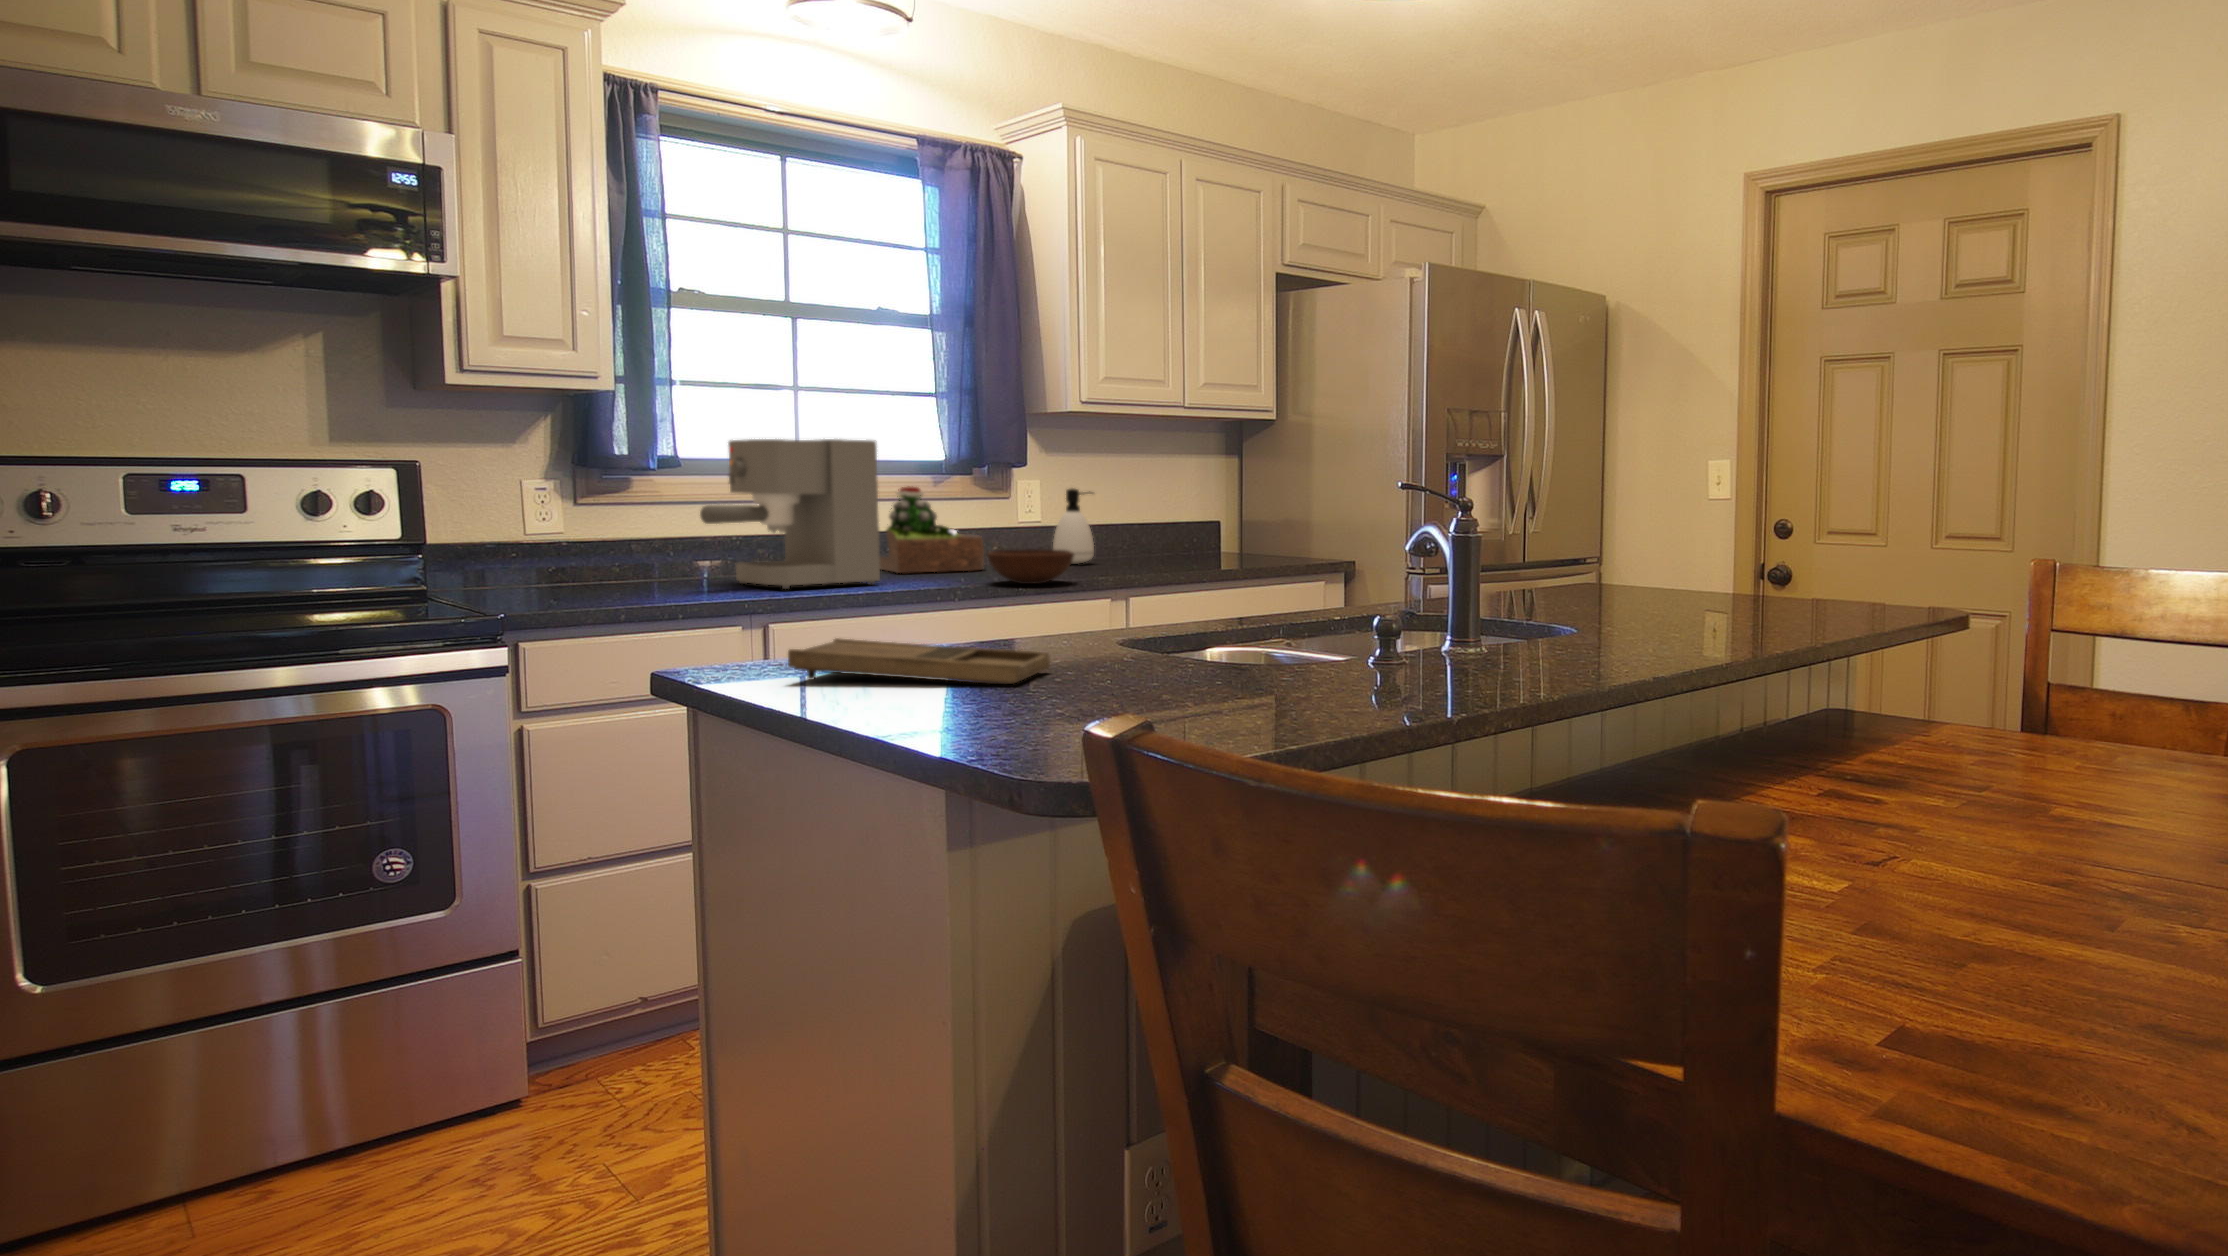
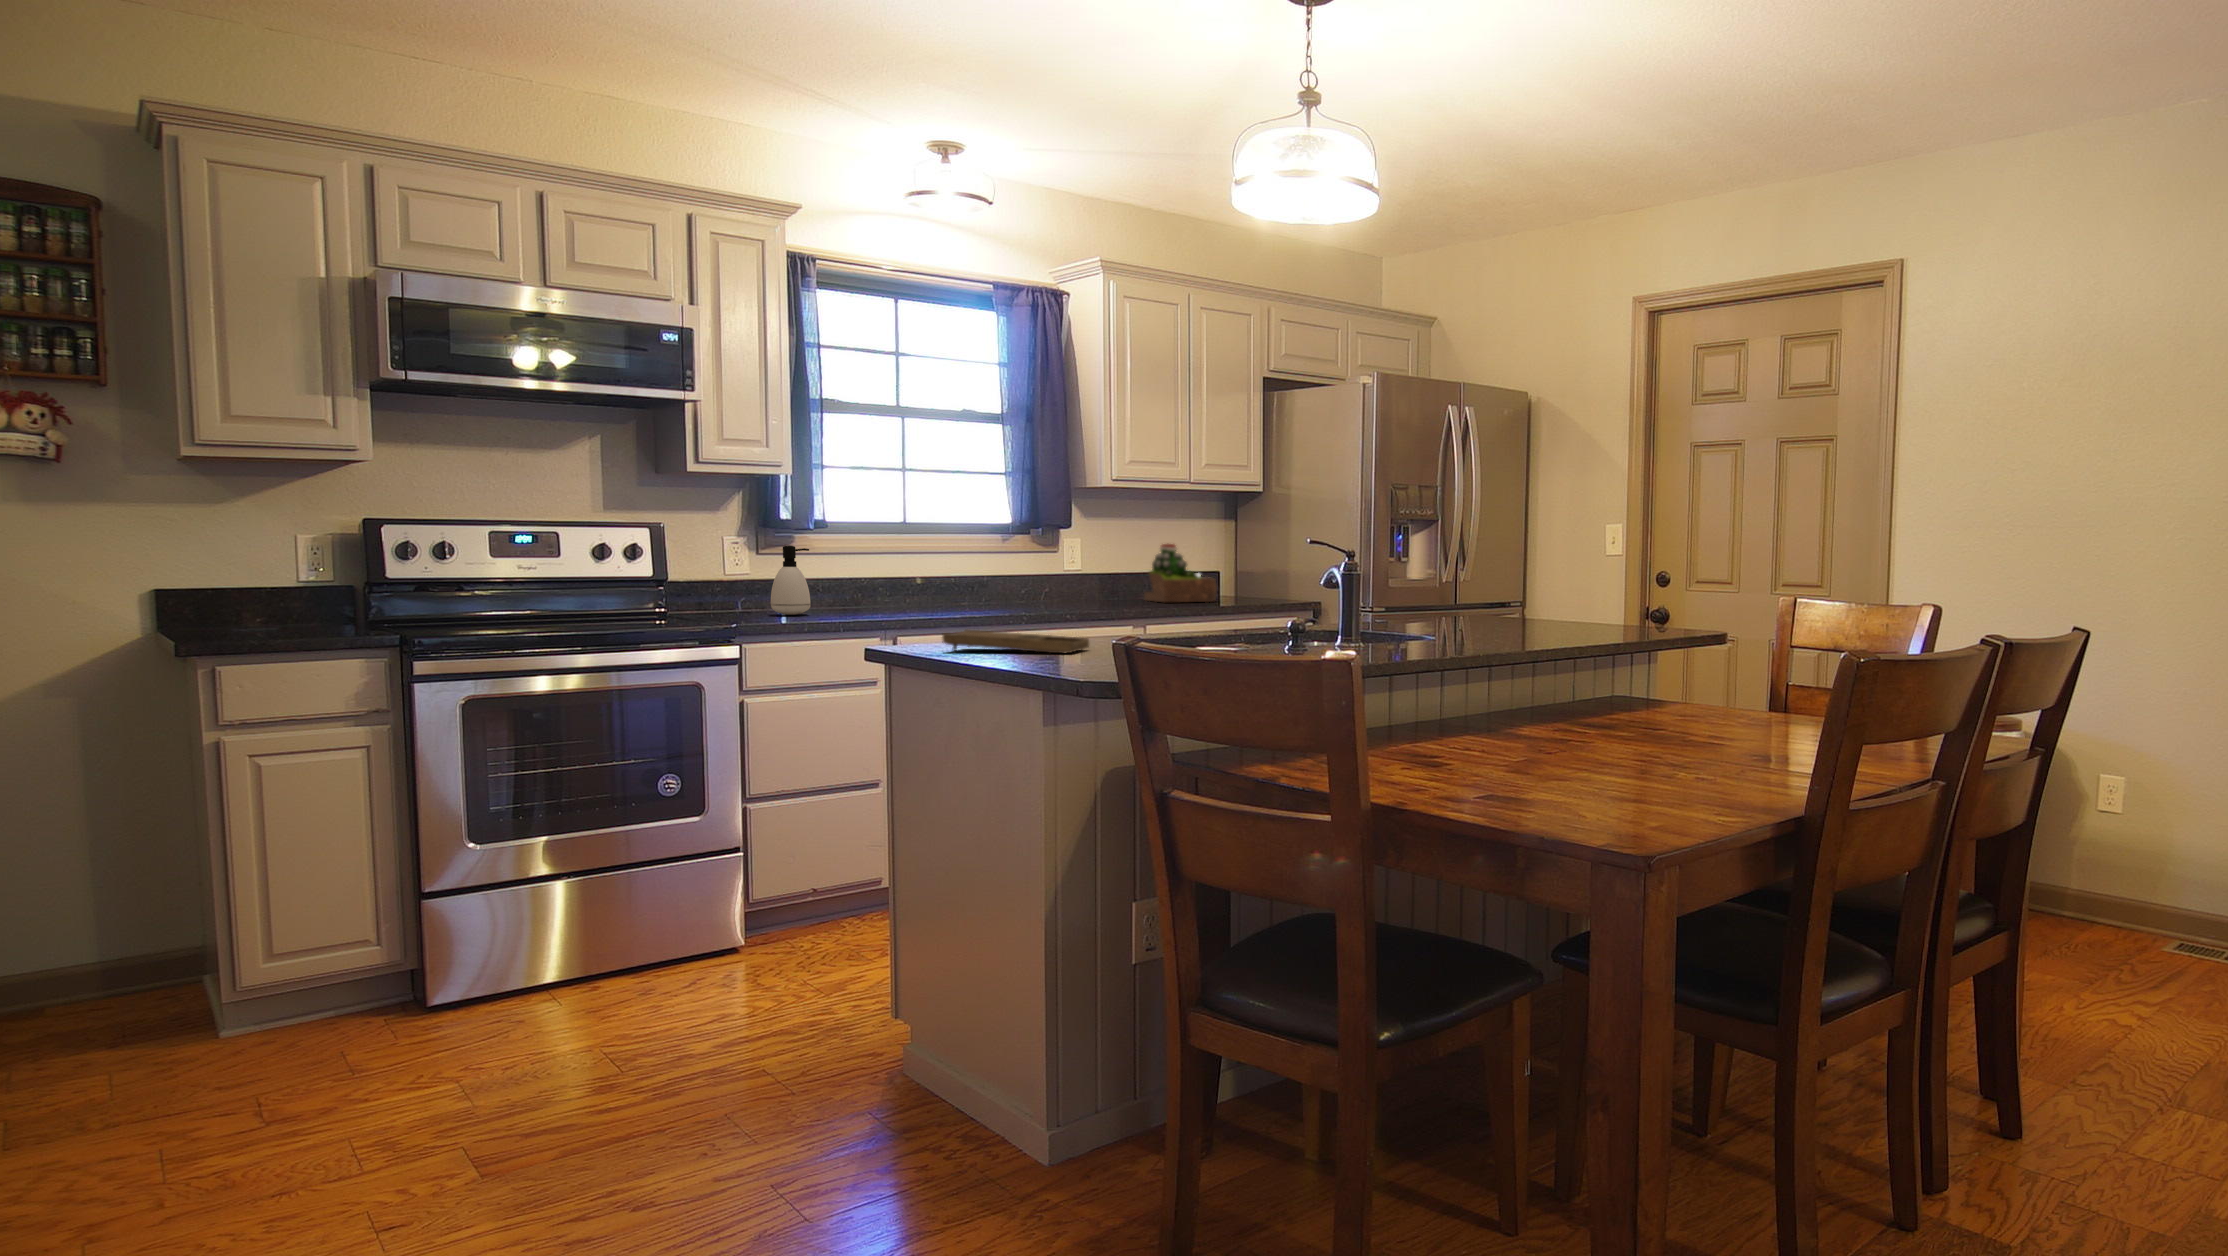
coffee maker: present [700,439,880,589] -> none [844,508,967,616]
succulent plant: present [880,486,984,573] -> present [1144,544,1217,602]
soap dispenser: present [1053,489,1094,564] -> present [771,545,811,615]
bowl: present [987,549,1074,584] -> none [1043,590,1107,615]

